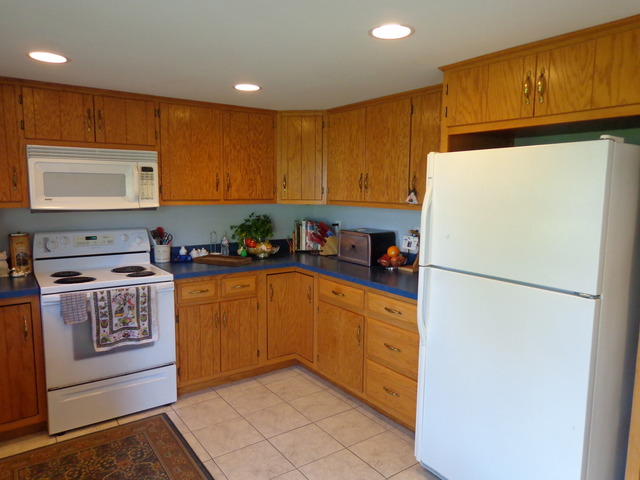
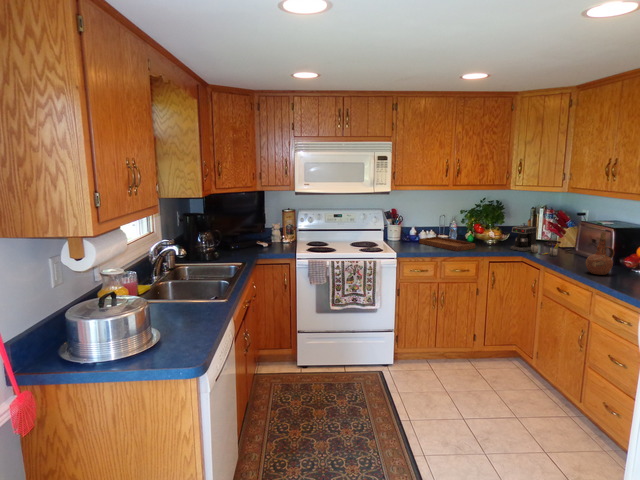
coffee maker: none [284,237,327,263] -> present [510,225,559,256]
ceramic pitcher: none [355,237,376,274] -> present [586,232,614,275]

